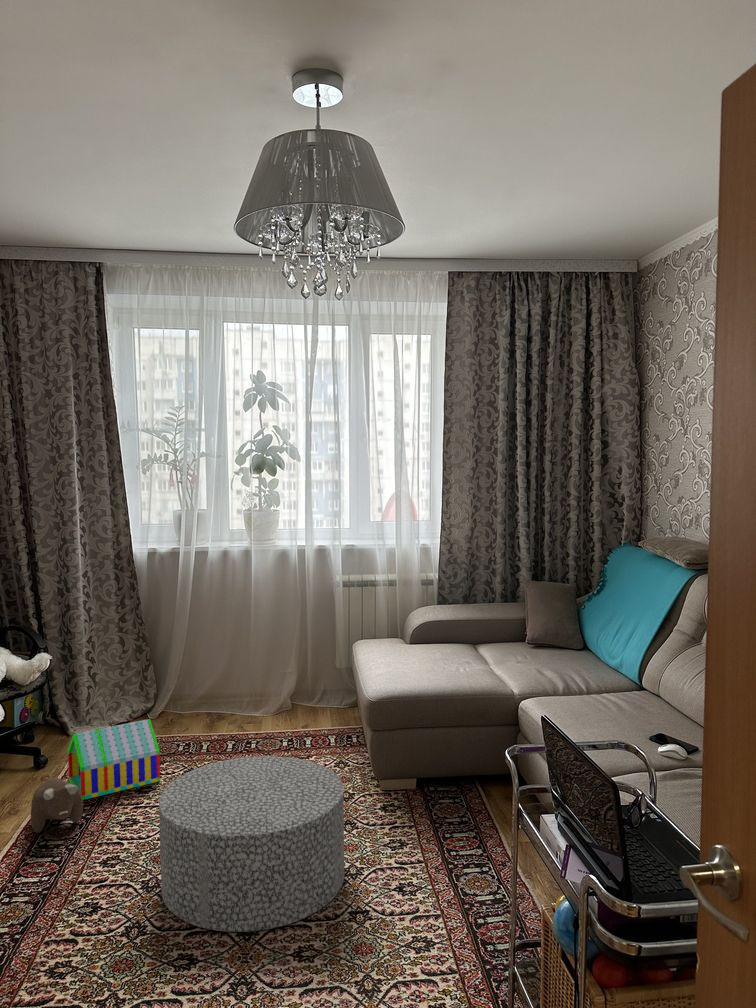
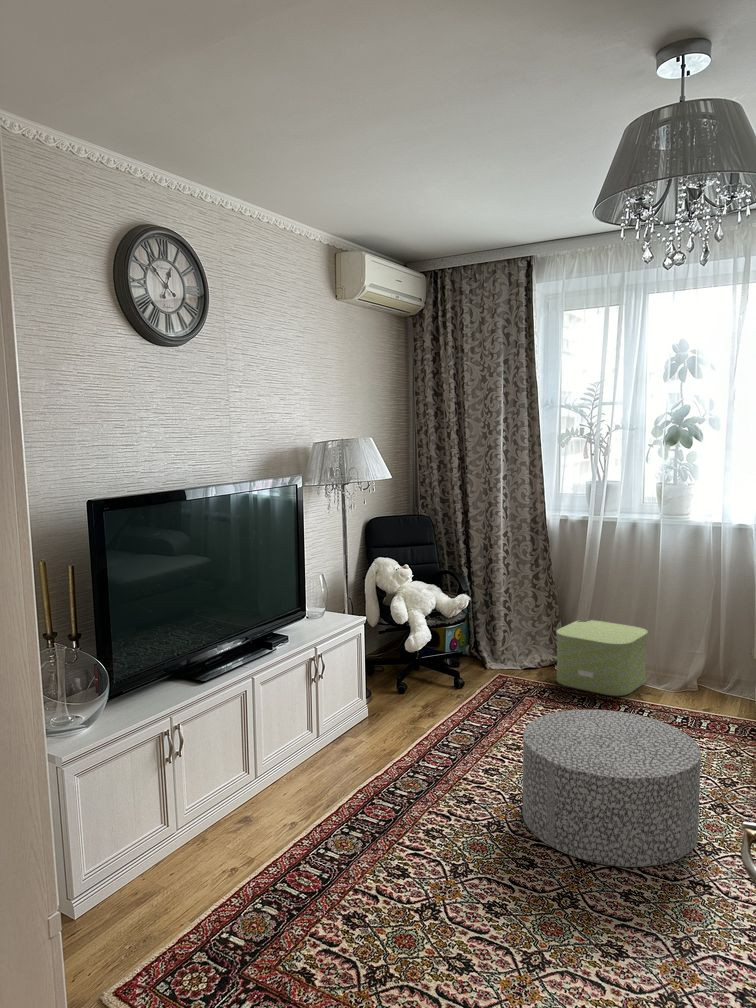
storage box: none [152,659,246,737] -> present [557,620,648,696]
toy house: present [68,719,160,800] -> none [476,665,549,721]
plush toy: present [31,778,83,833] -> none [437,696,478,737]

